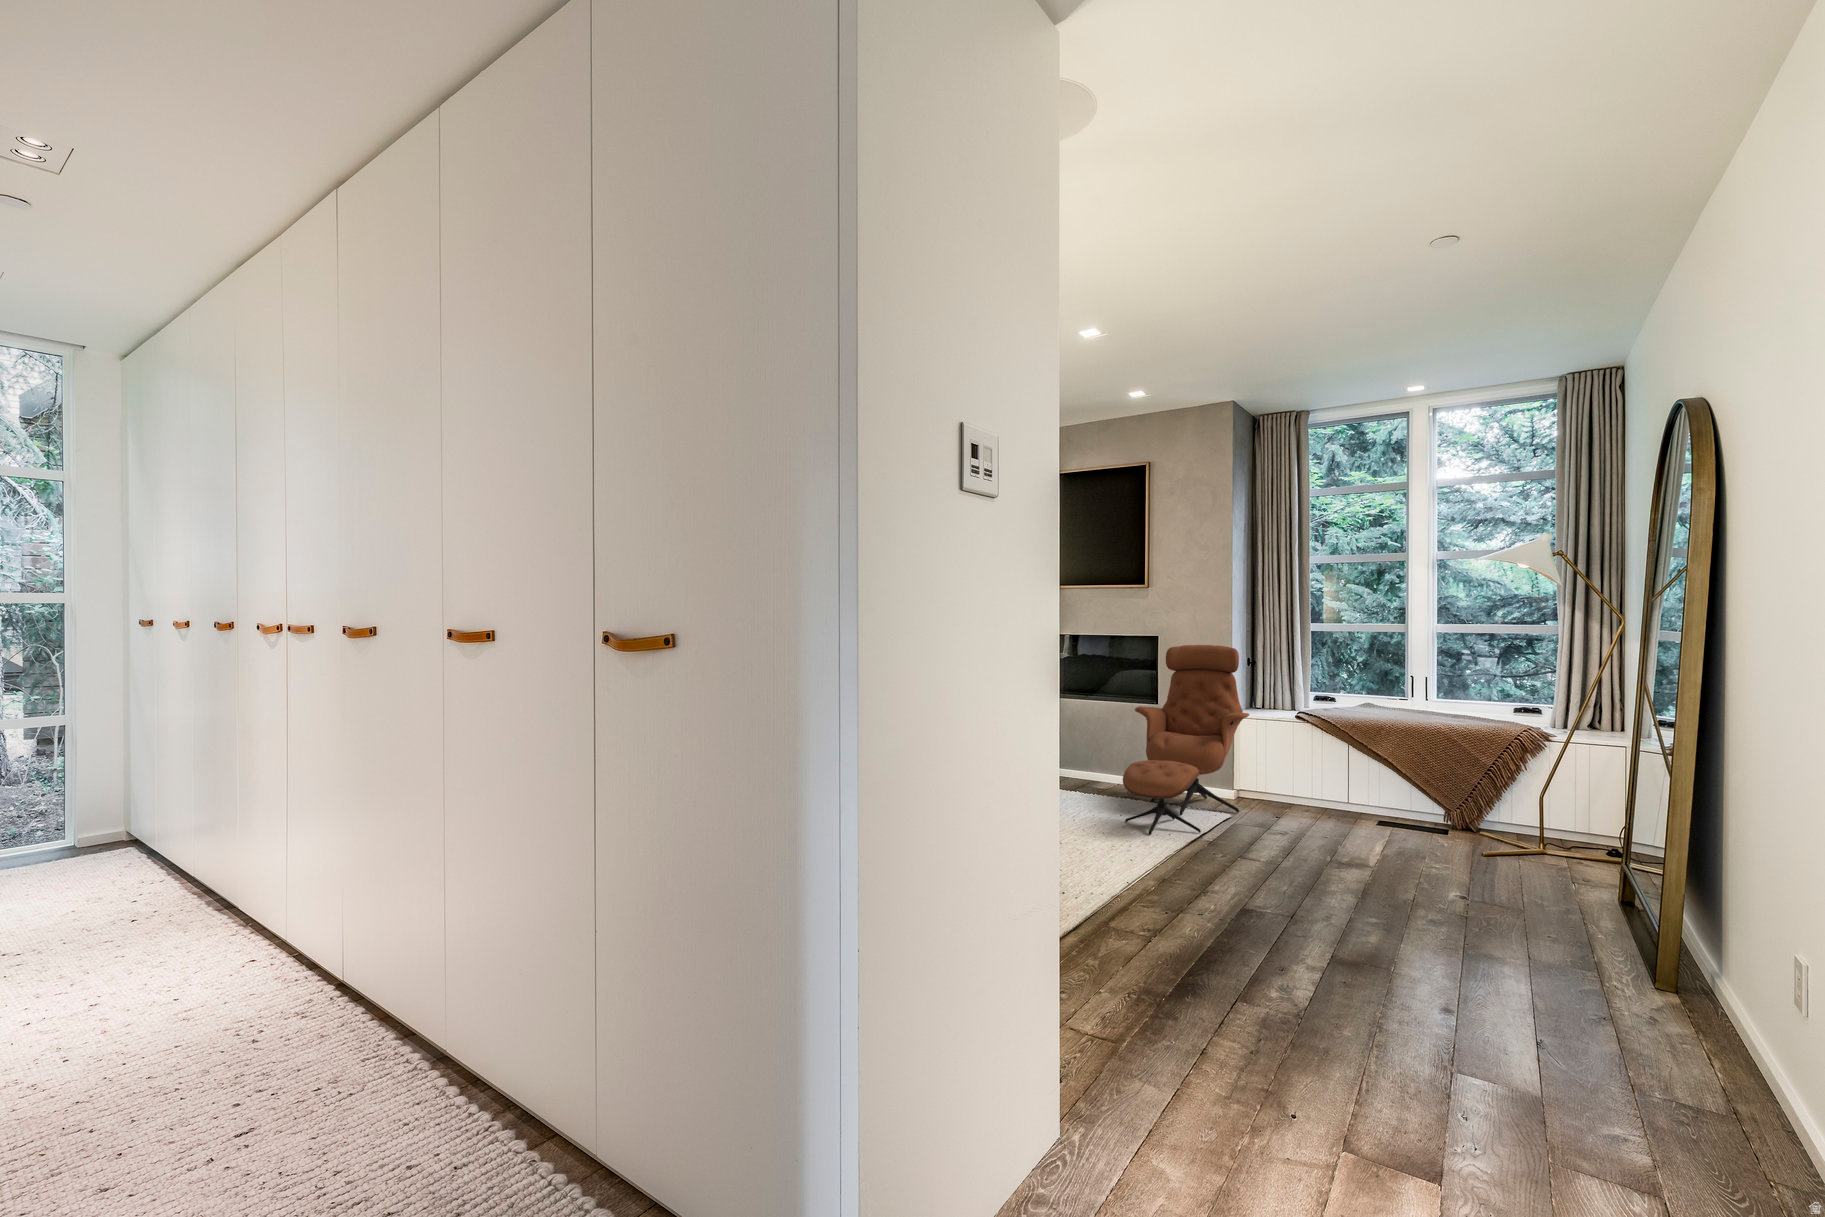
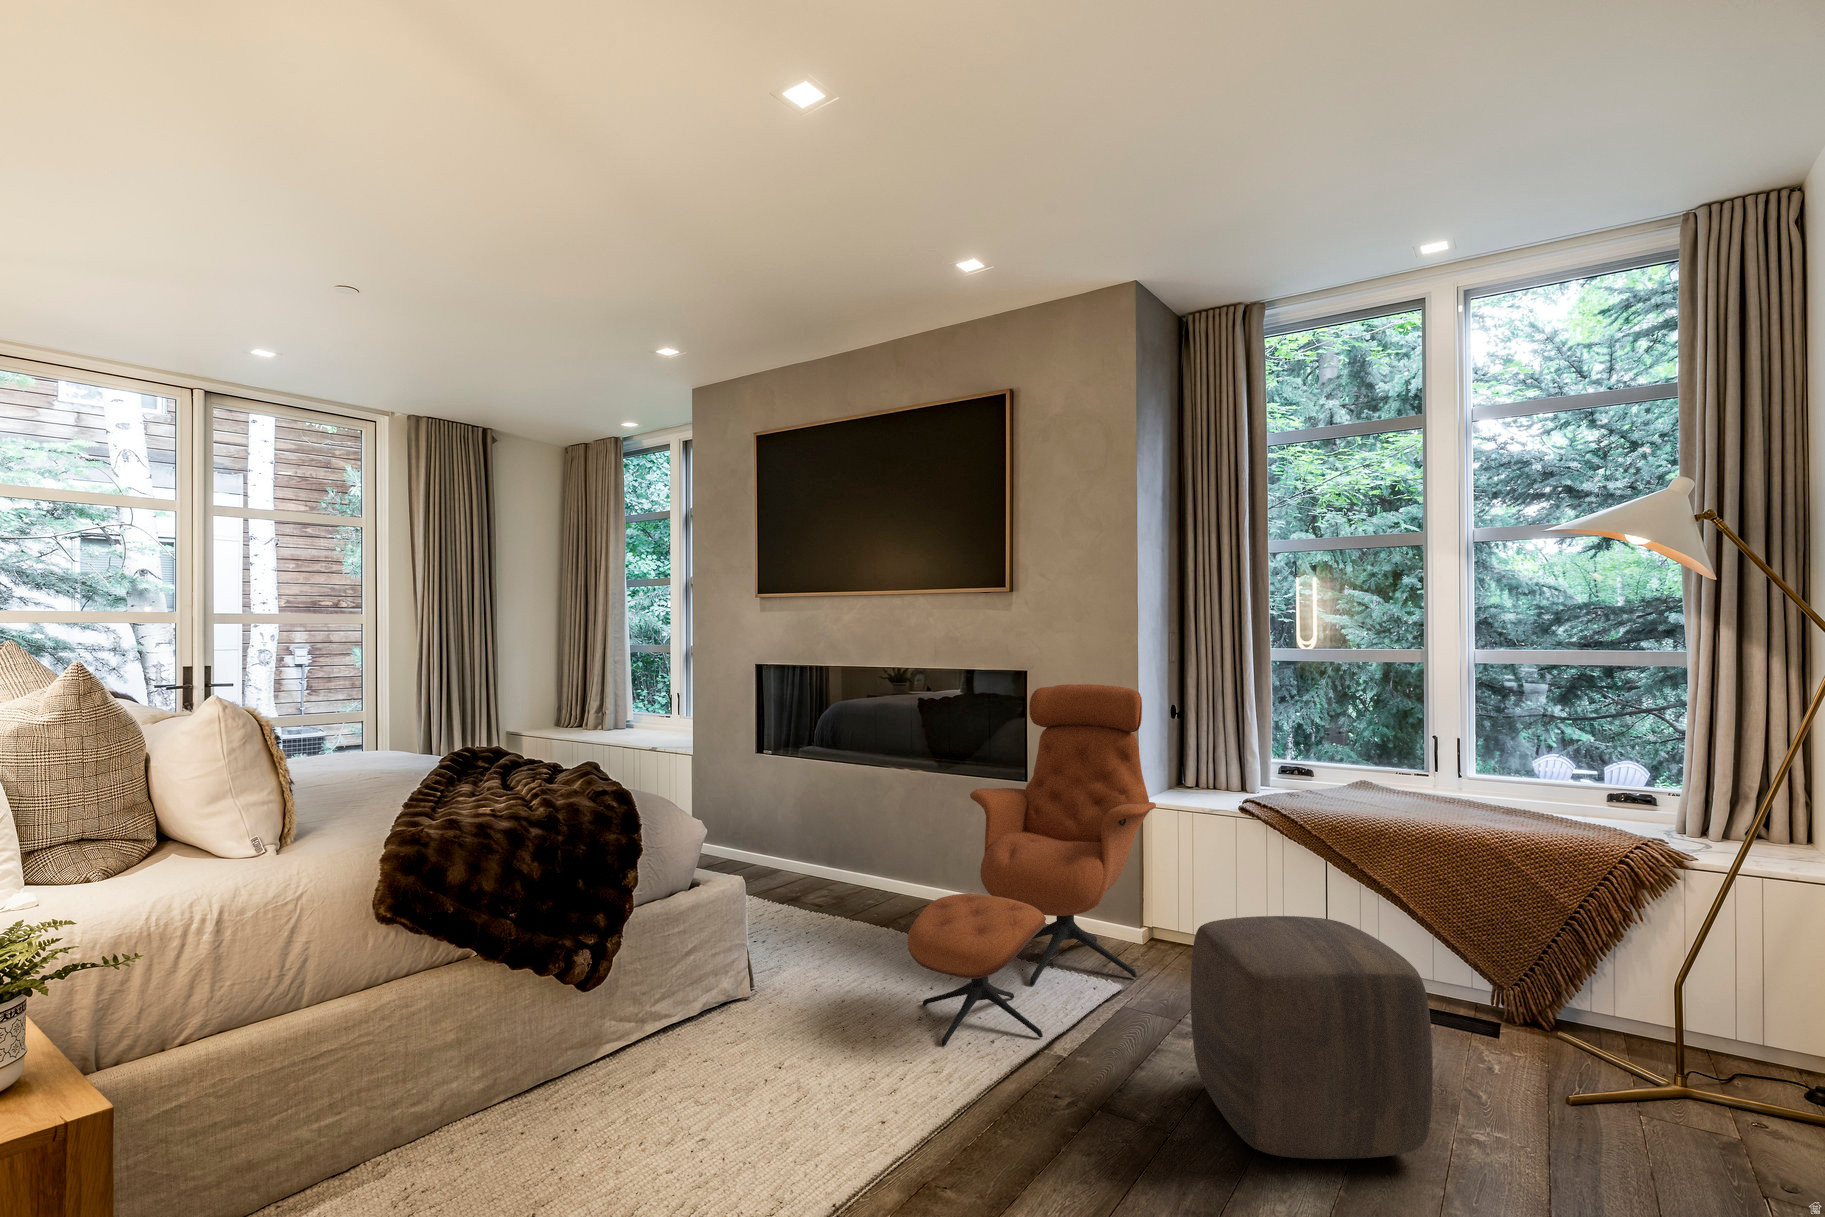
ottoman: none [1290,760,1418,865] -> present [1191,916,1433,1159]

